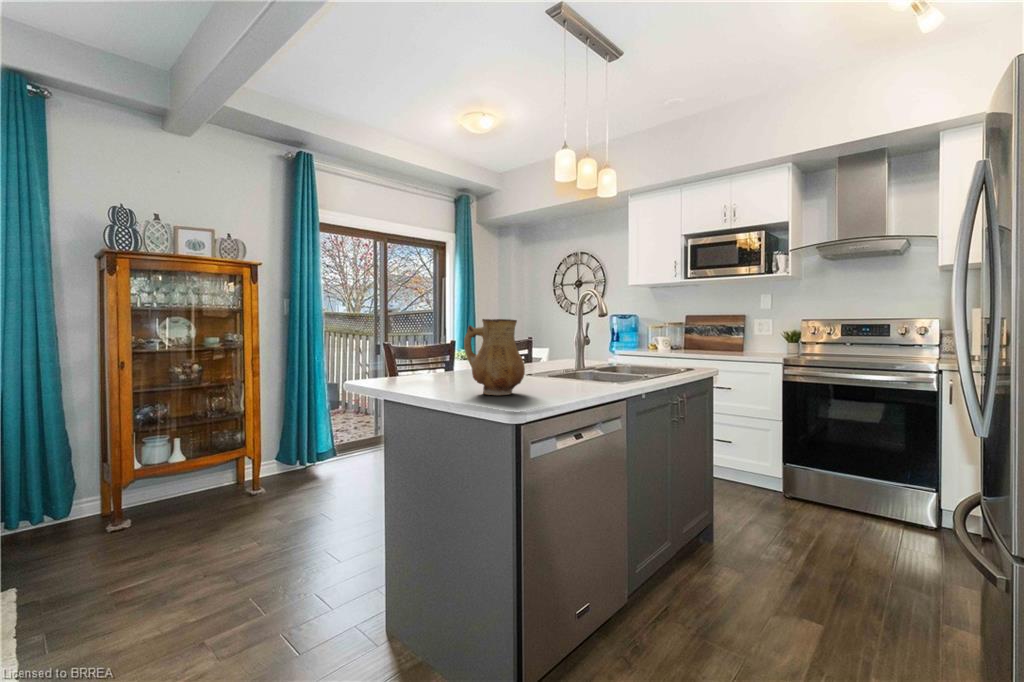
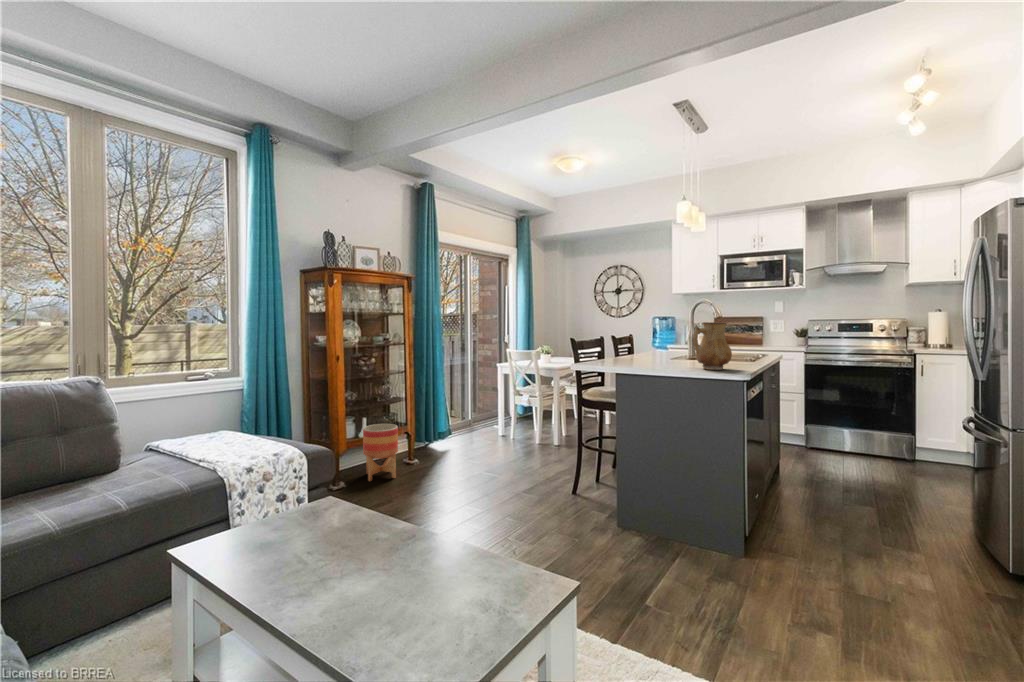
planter: none [157,448,209,522] -> present [363,424,398,481]

